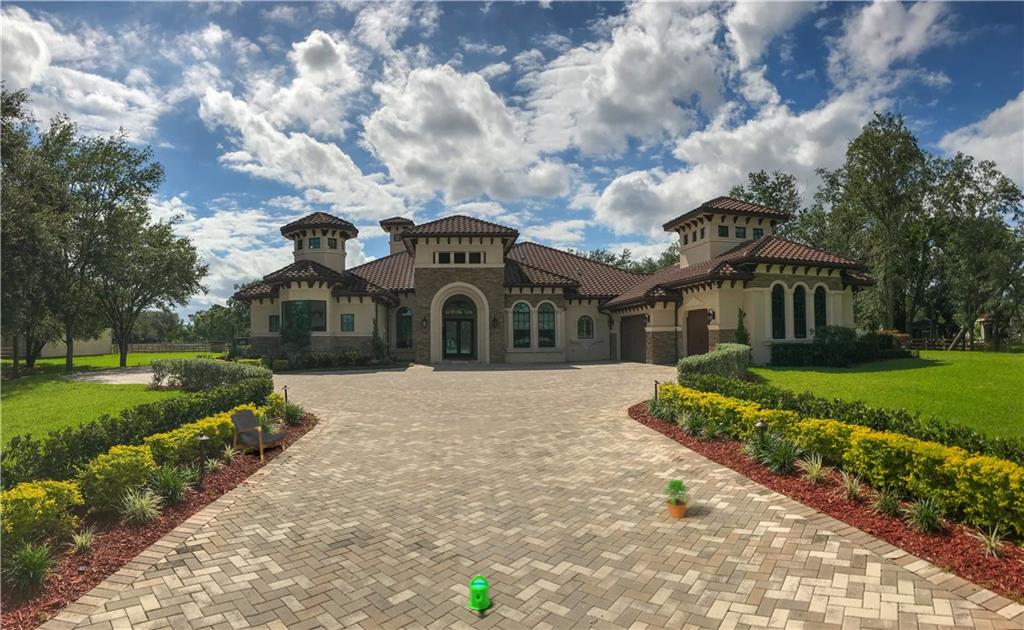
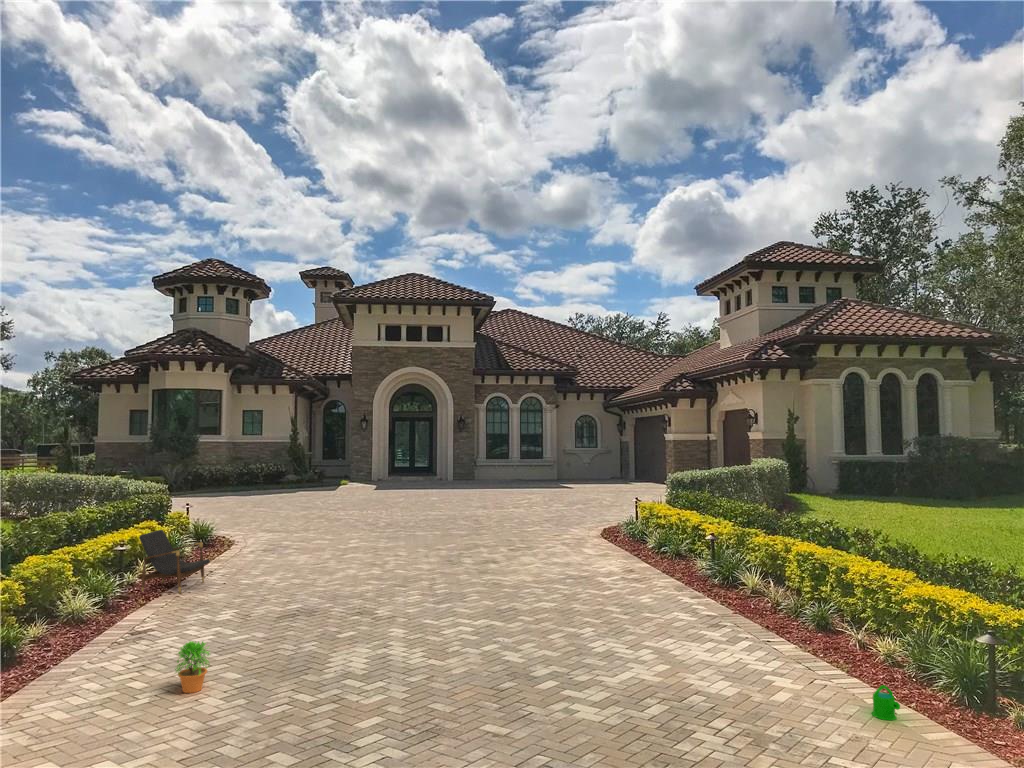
potted plant: present [664,480,688,518] -> present [175,641,209,693]
watering can: present [468,574,491,610] -> present [872,685,900,720]

